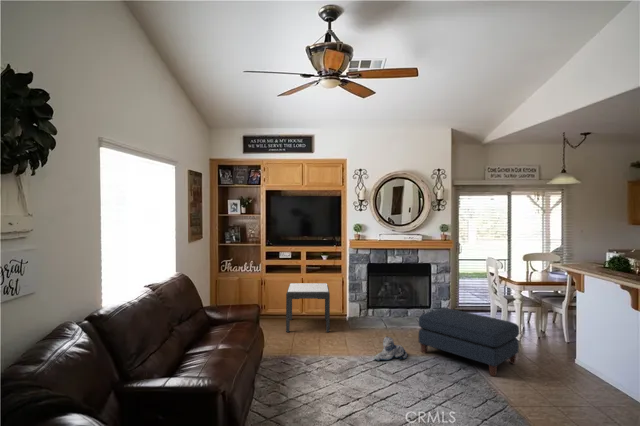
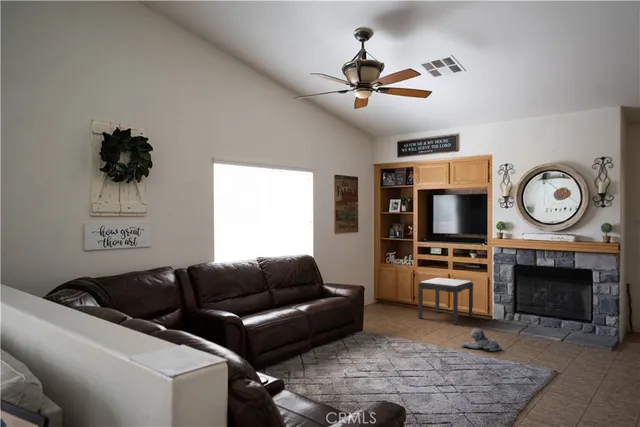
ottoman: present [419,308,519,376] -> none [517,313,616,379]

